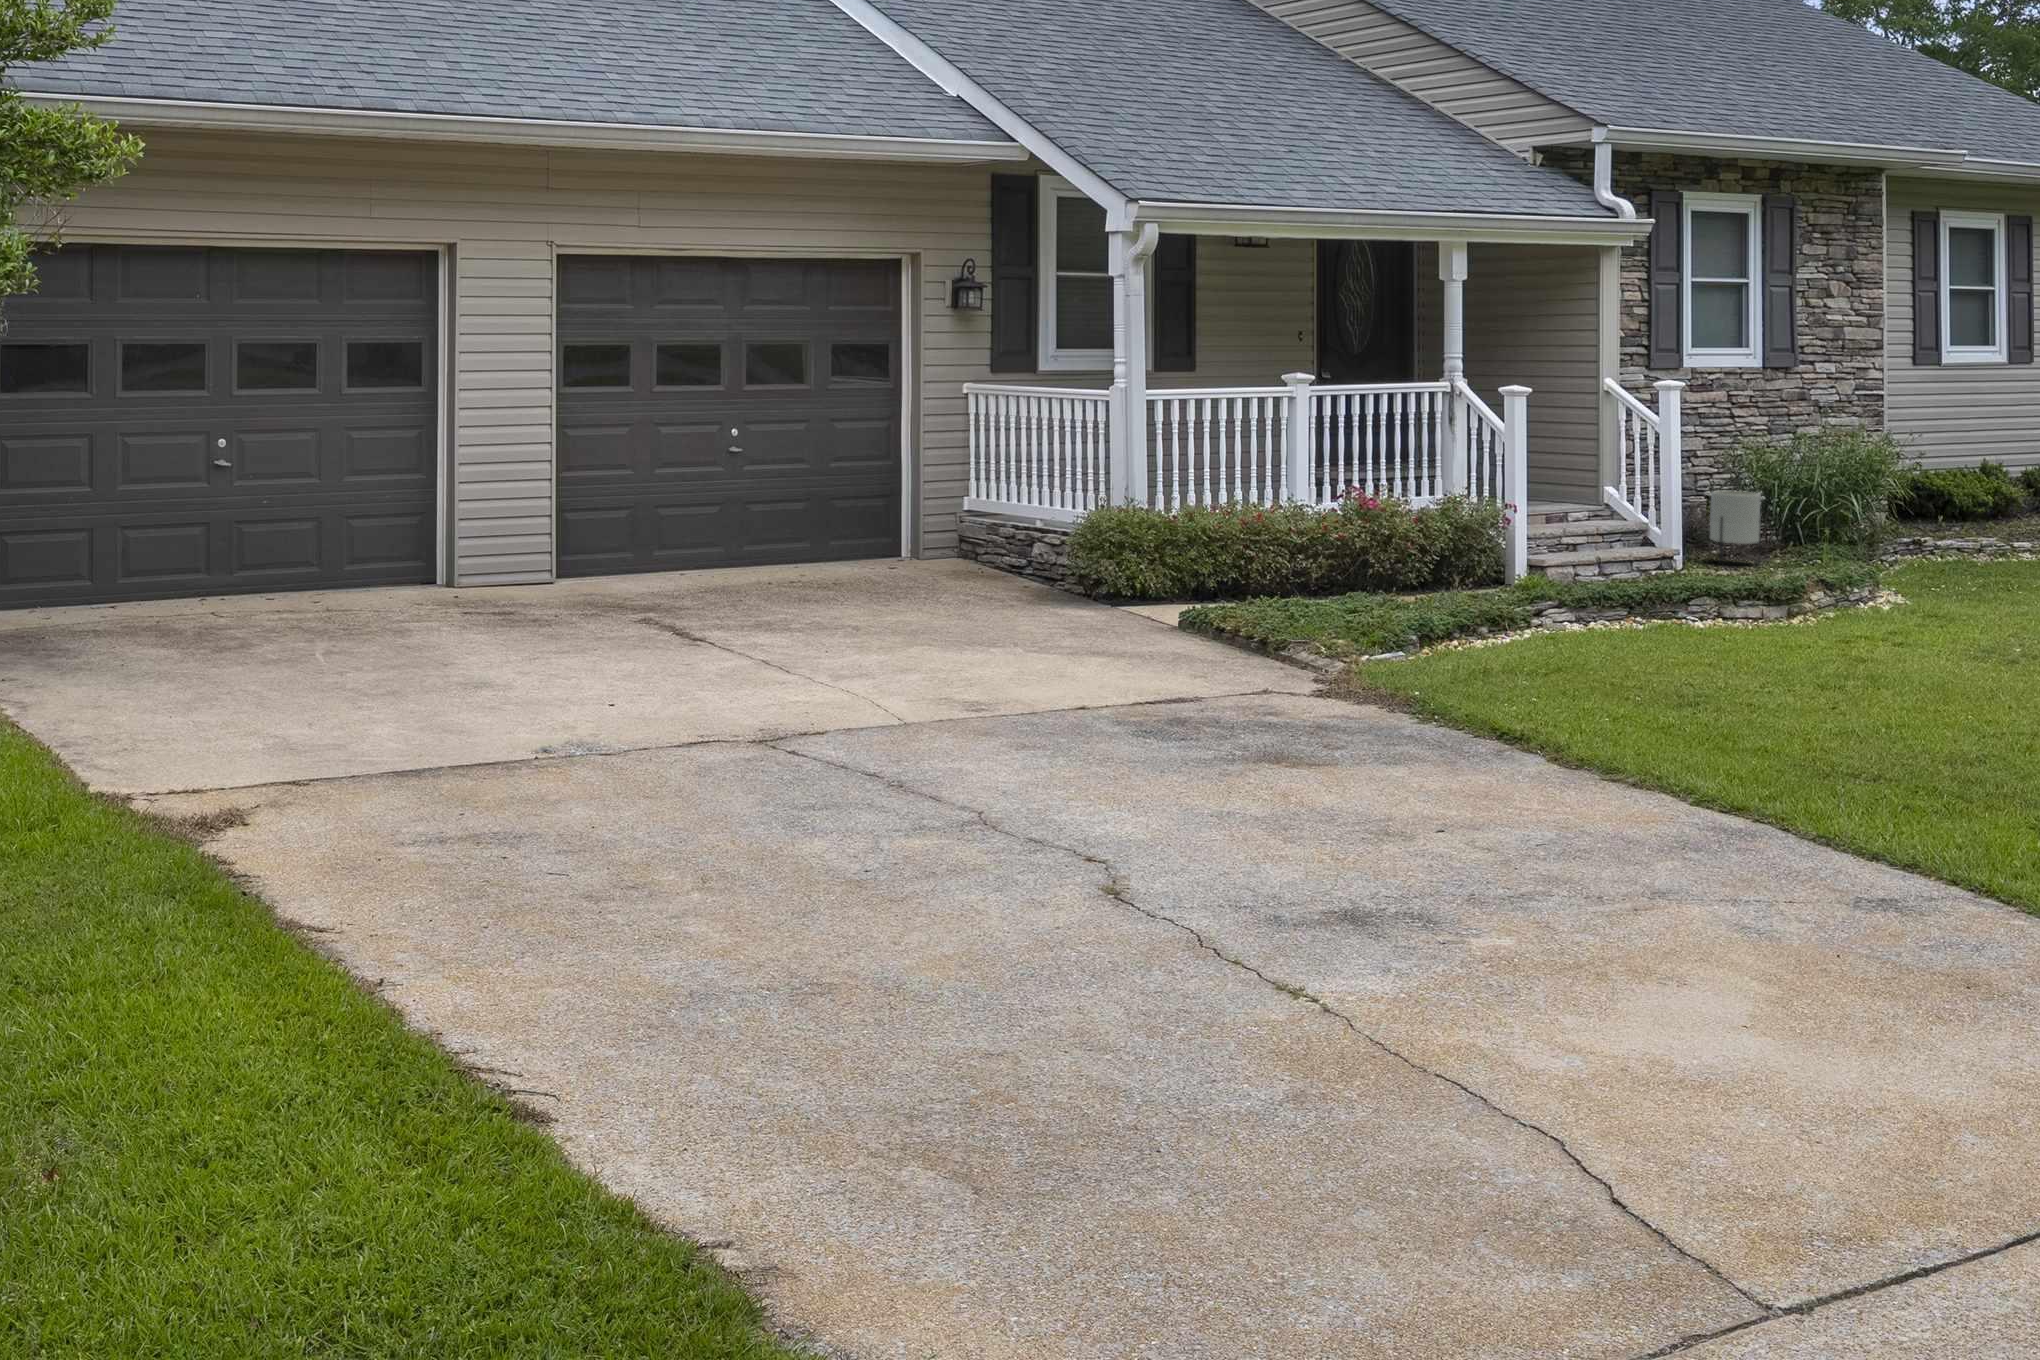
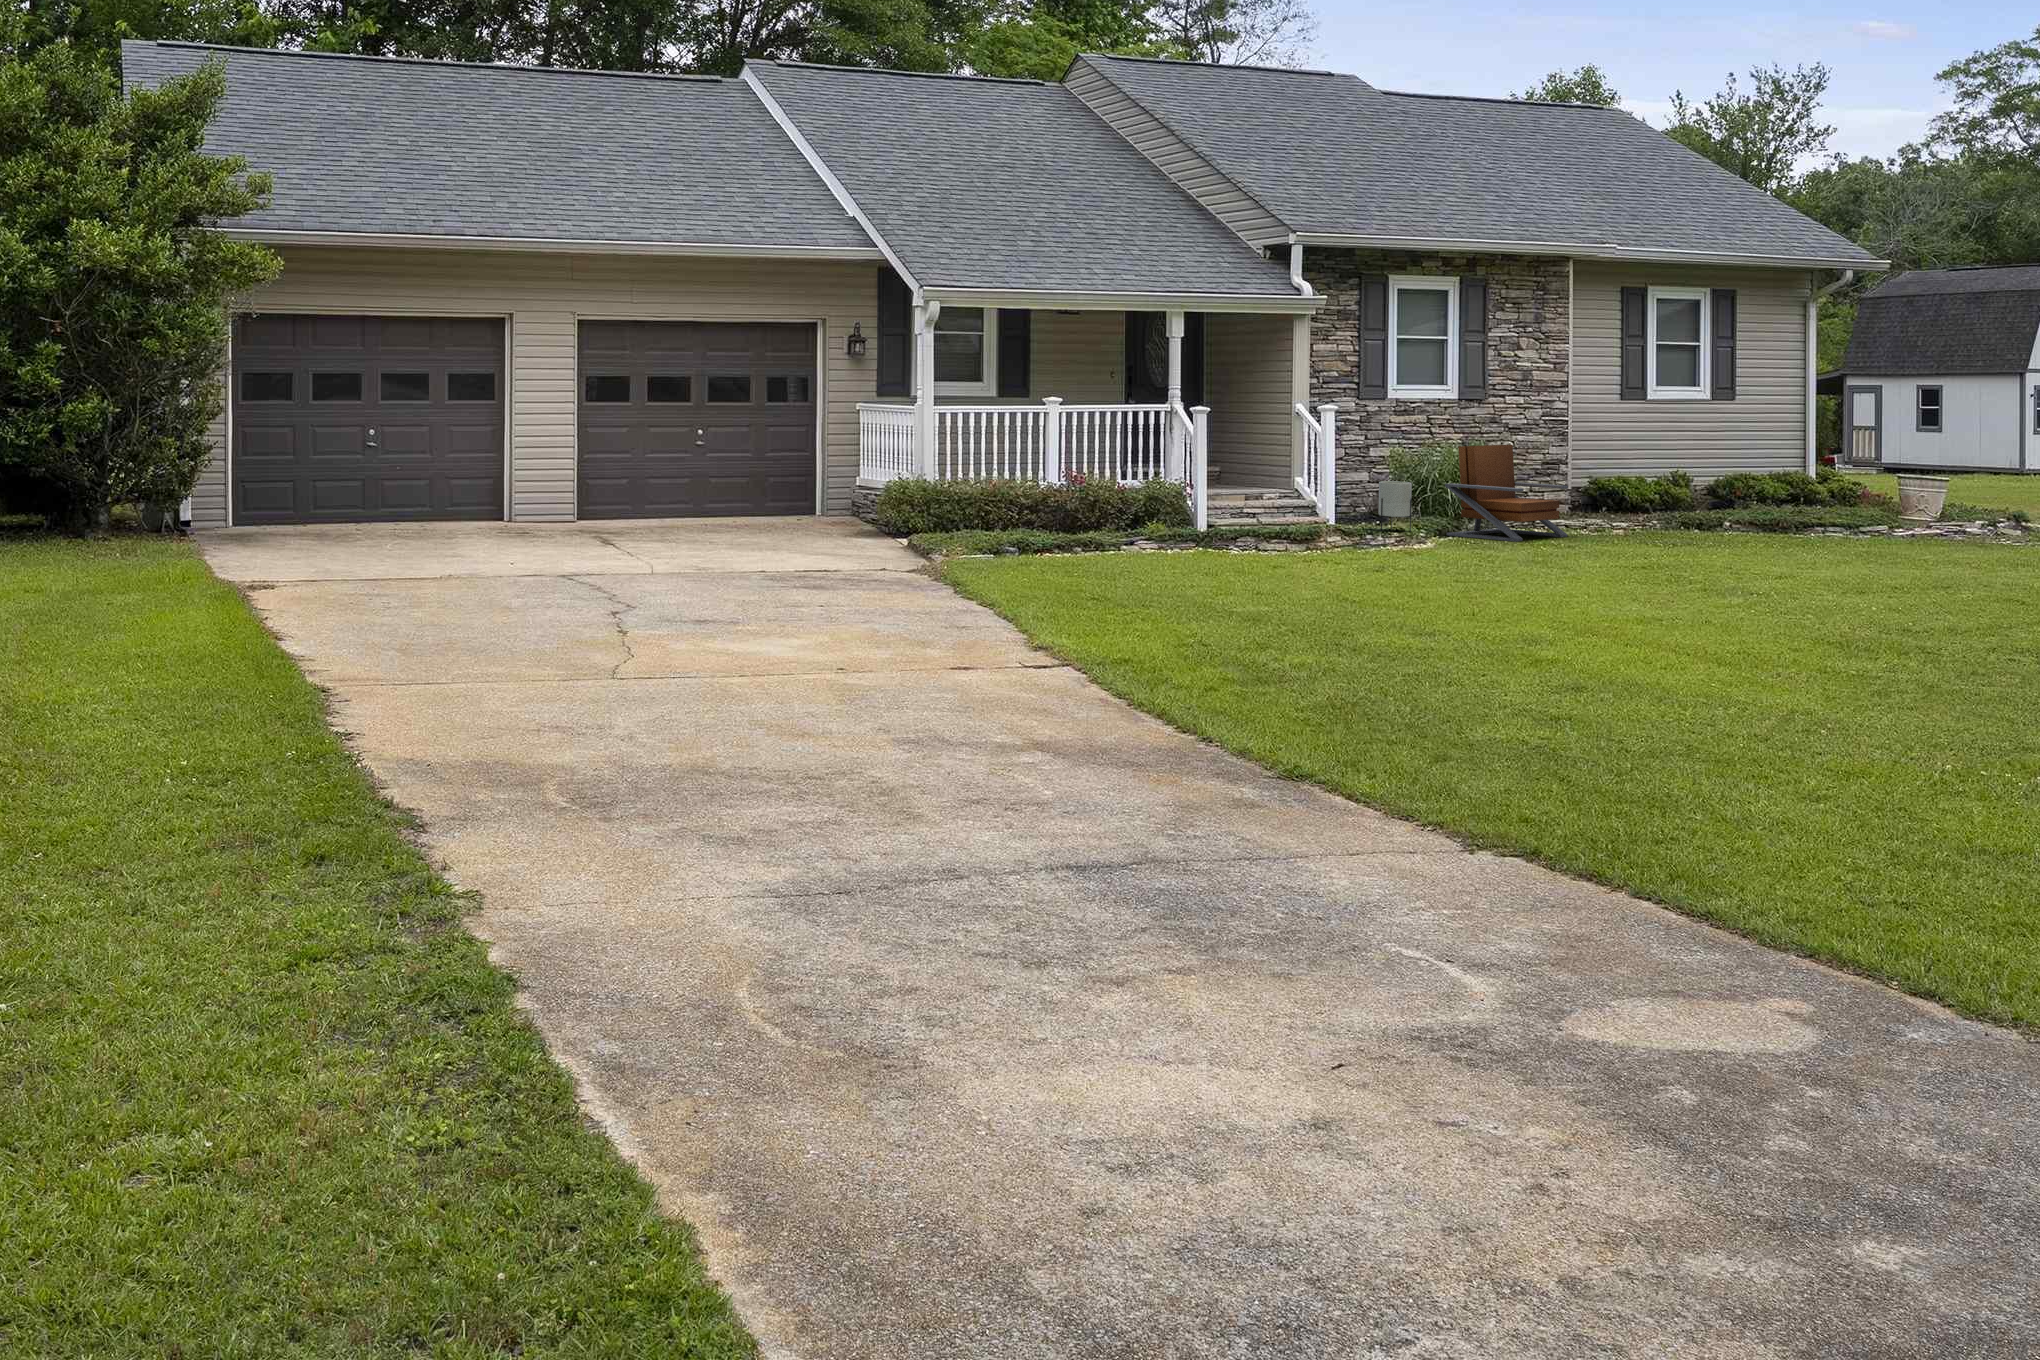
lounge chair: none [1824,436,1980,582] -> present [1445,445,1568,542]

